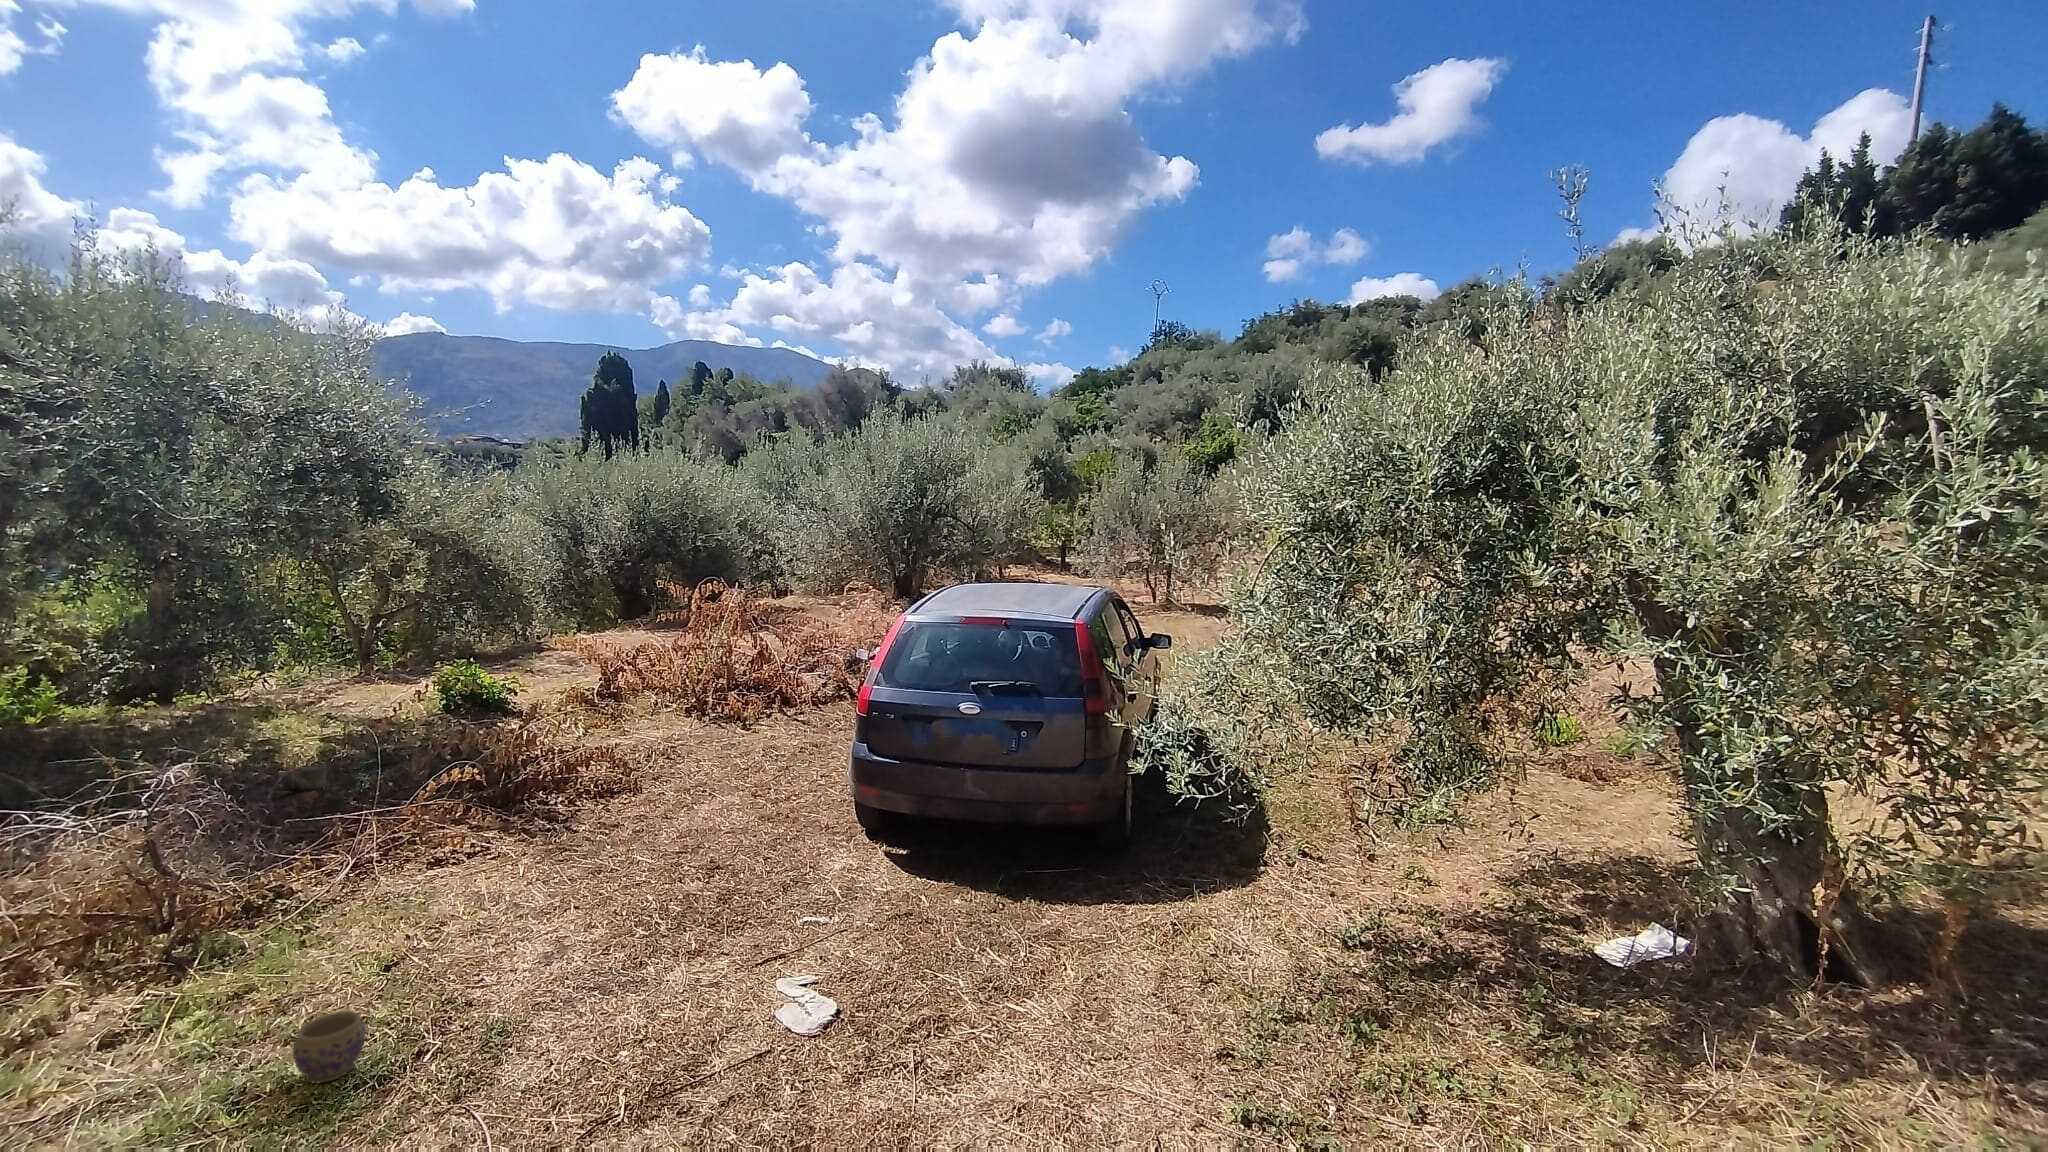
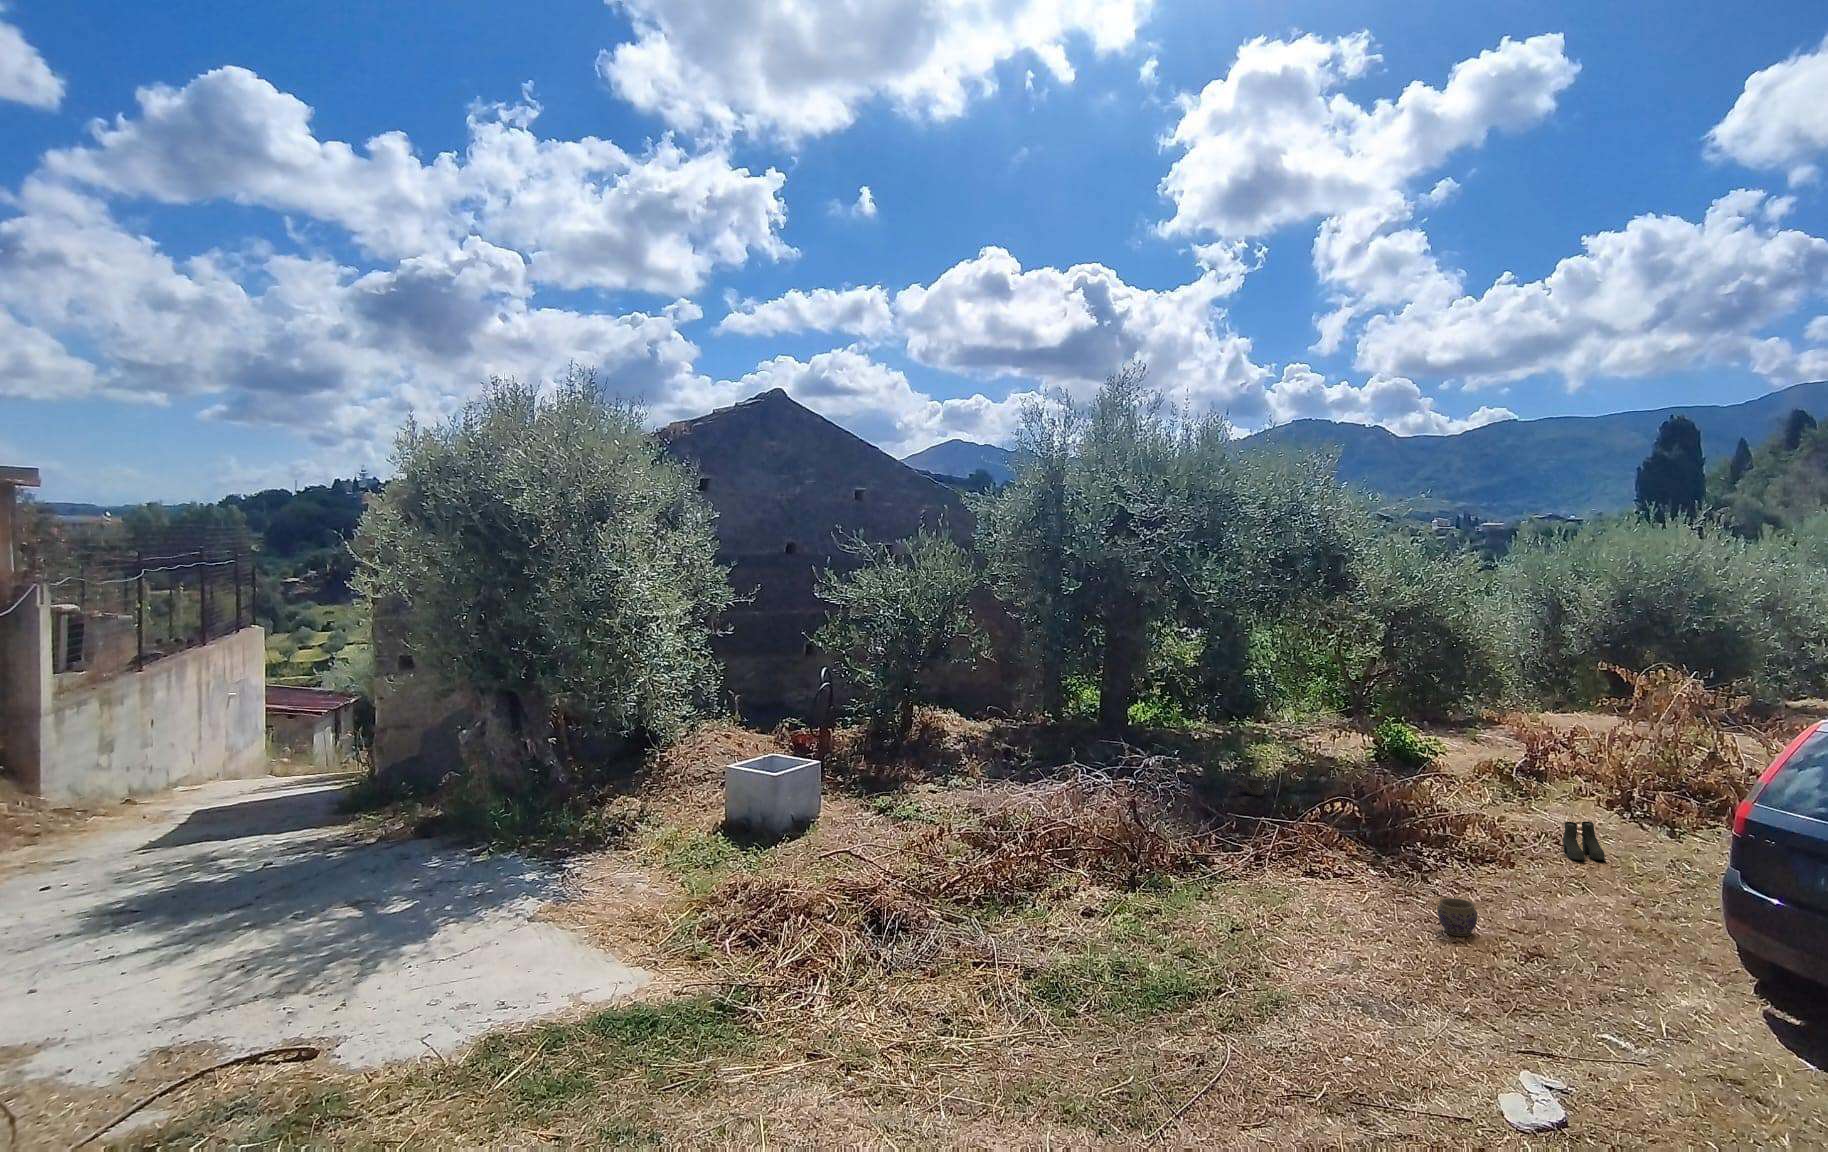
boots: none [669,742,705,778] -> present [1563,822,1605,860]
planter: present [292,1011,366,1084] -> present [1437,898,1477,937]

